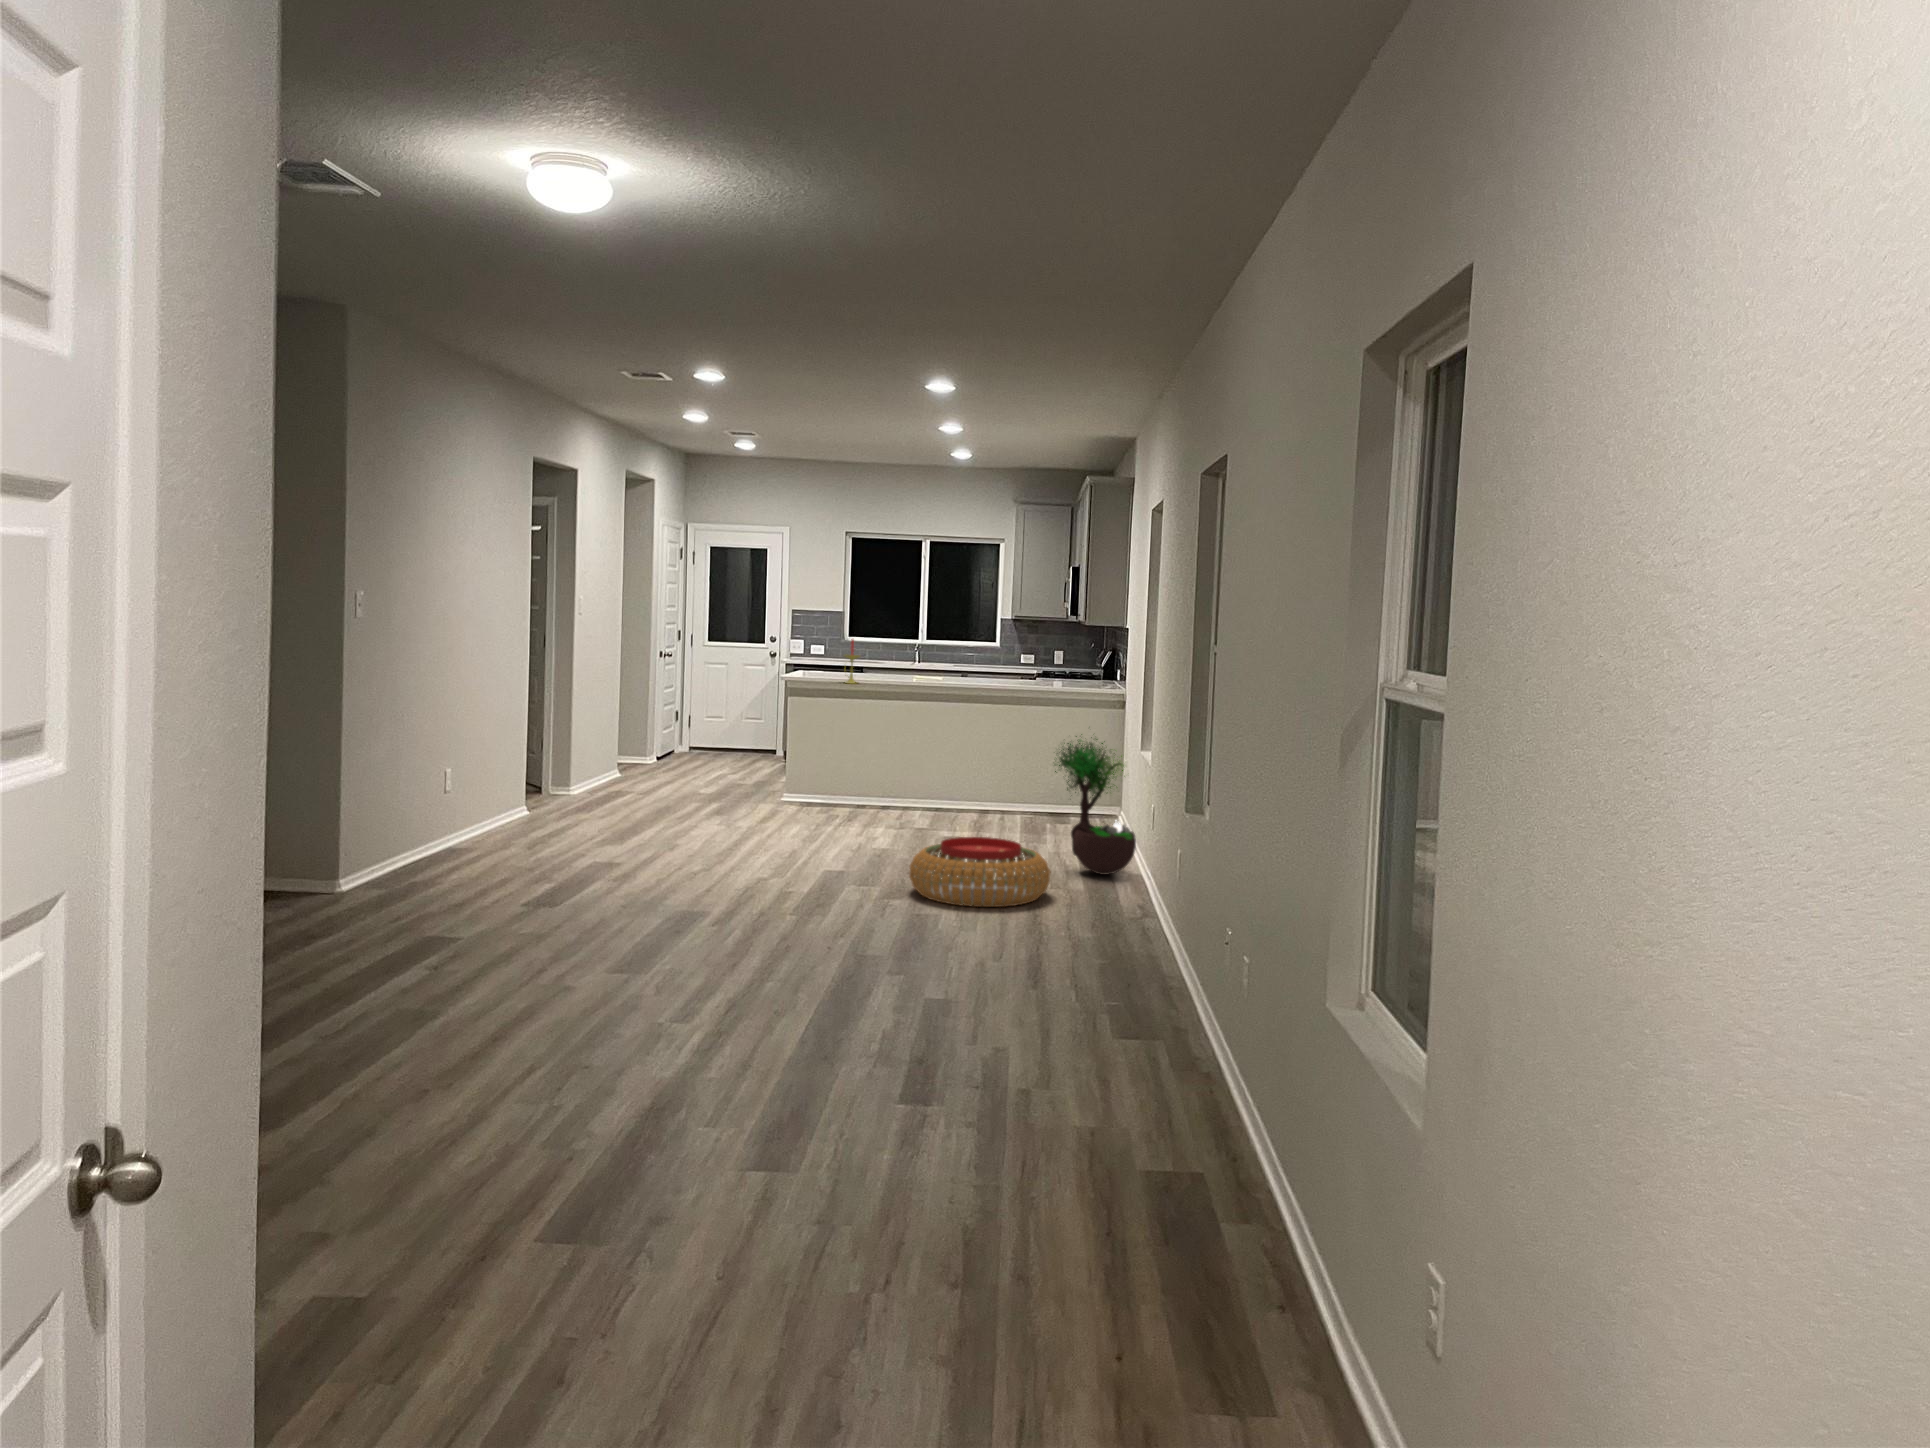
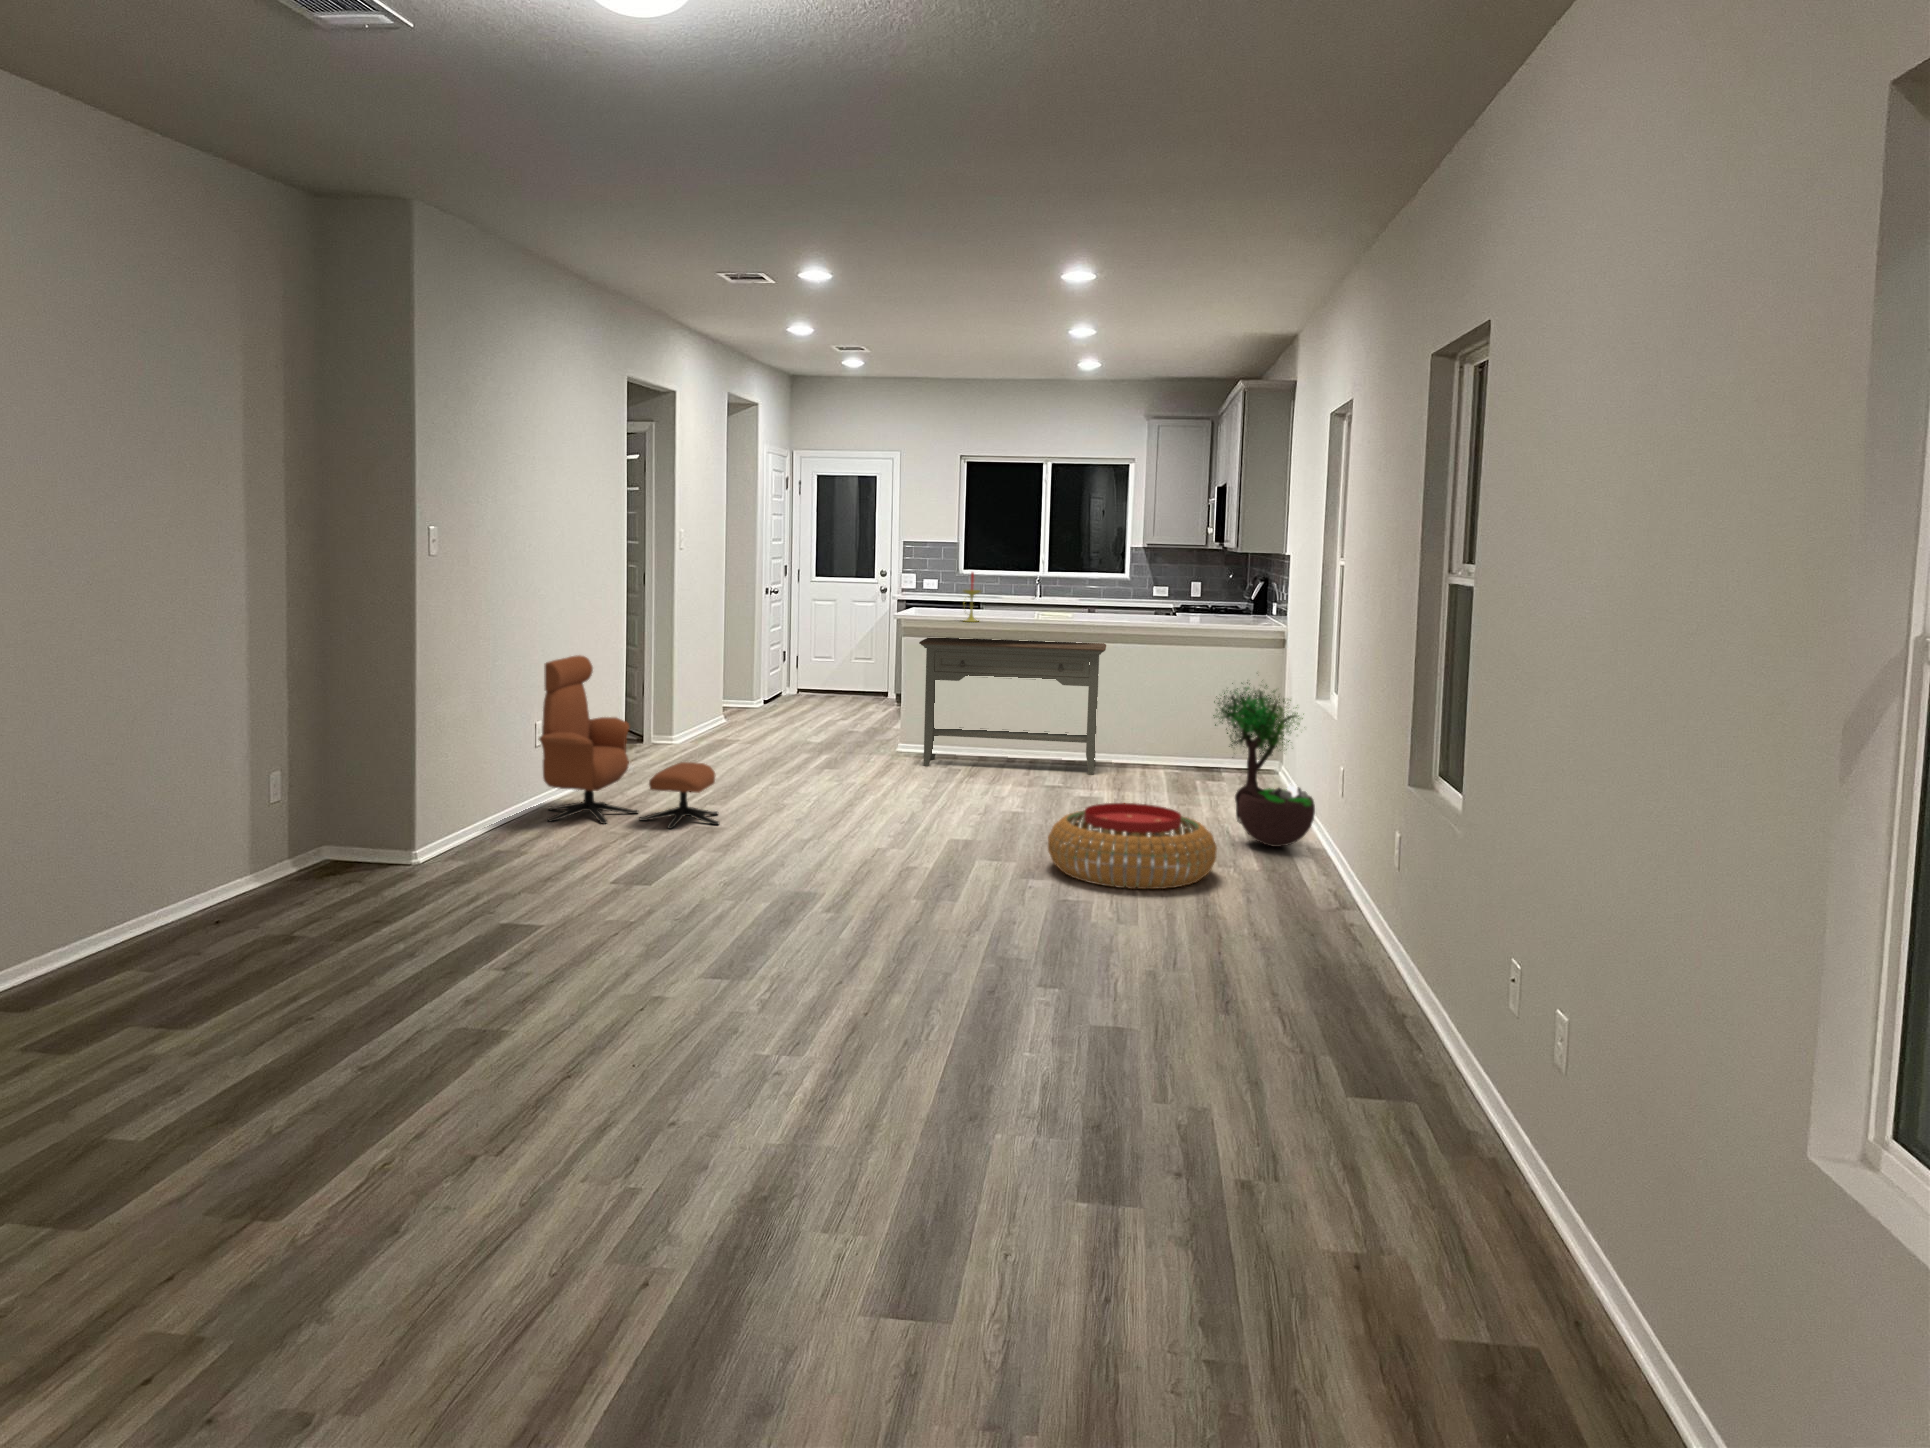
console table: none [803,697,971,820] -> present [919,638,1106,775]
lounge chair: none [450,709,618,866] -> present [539,655,719,829]

